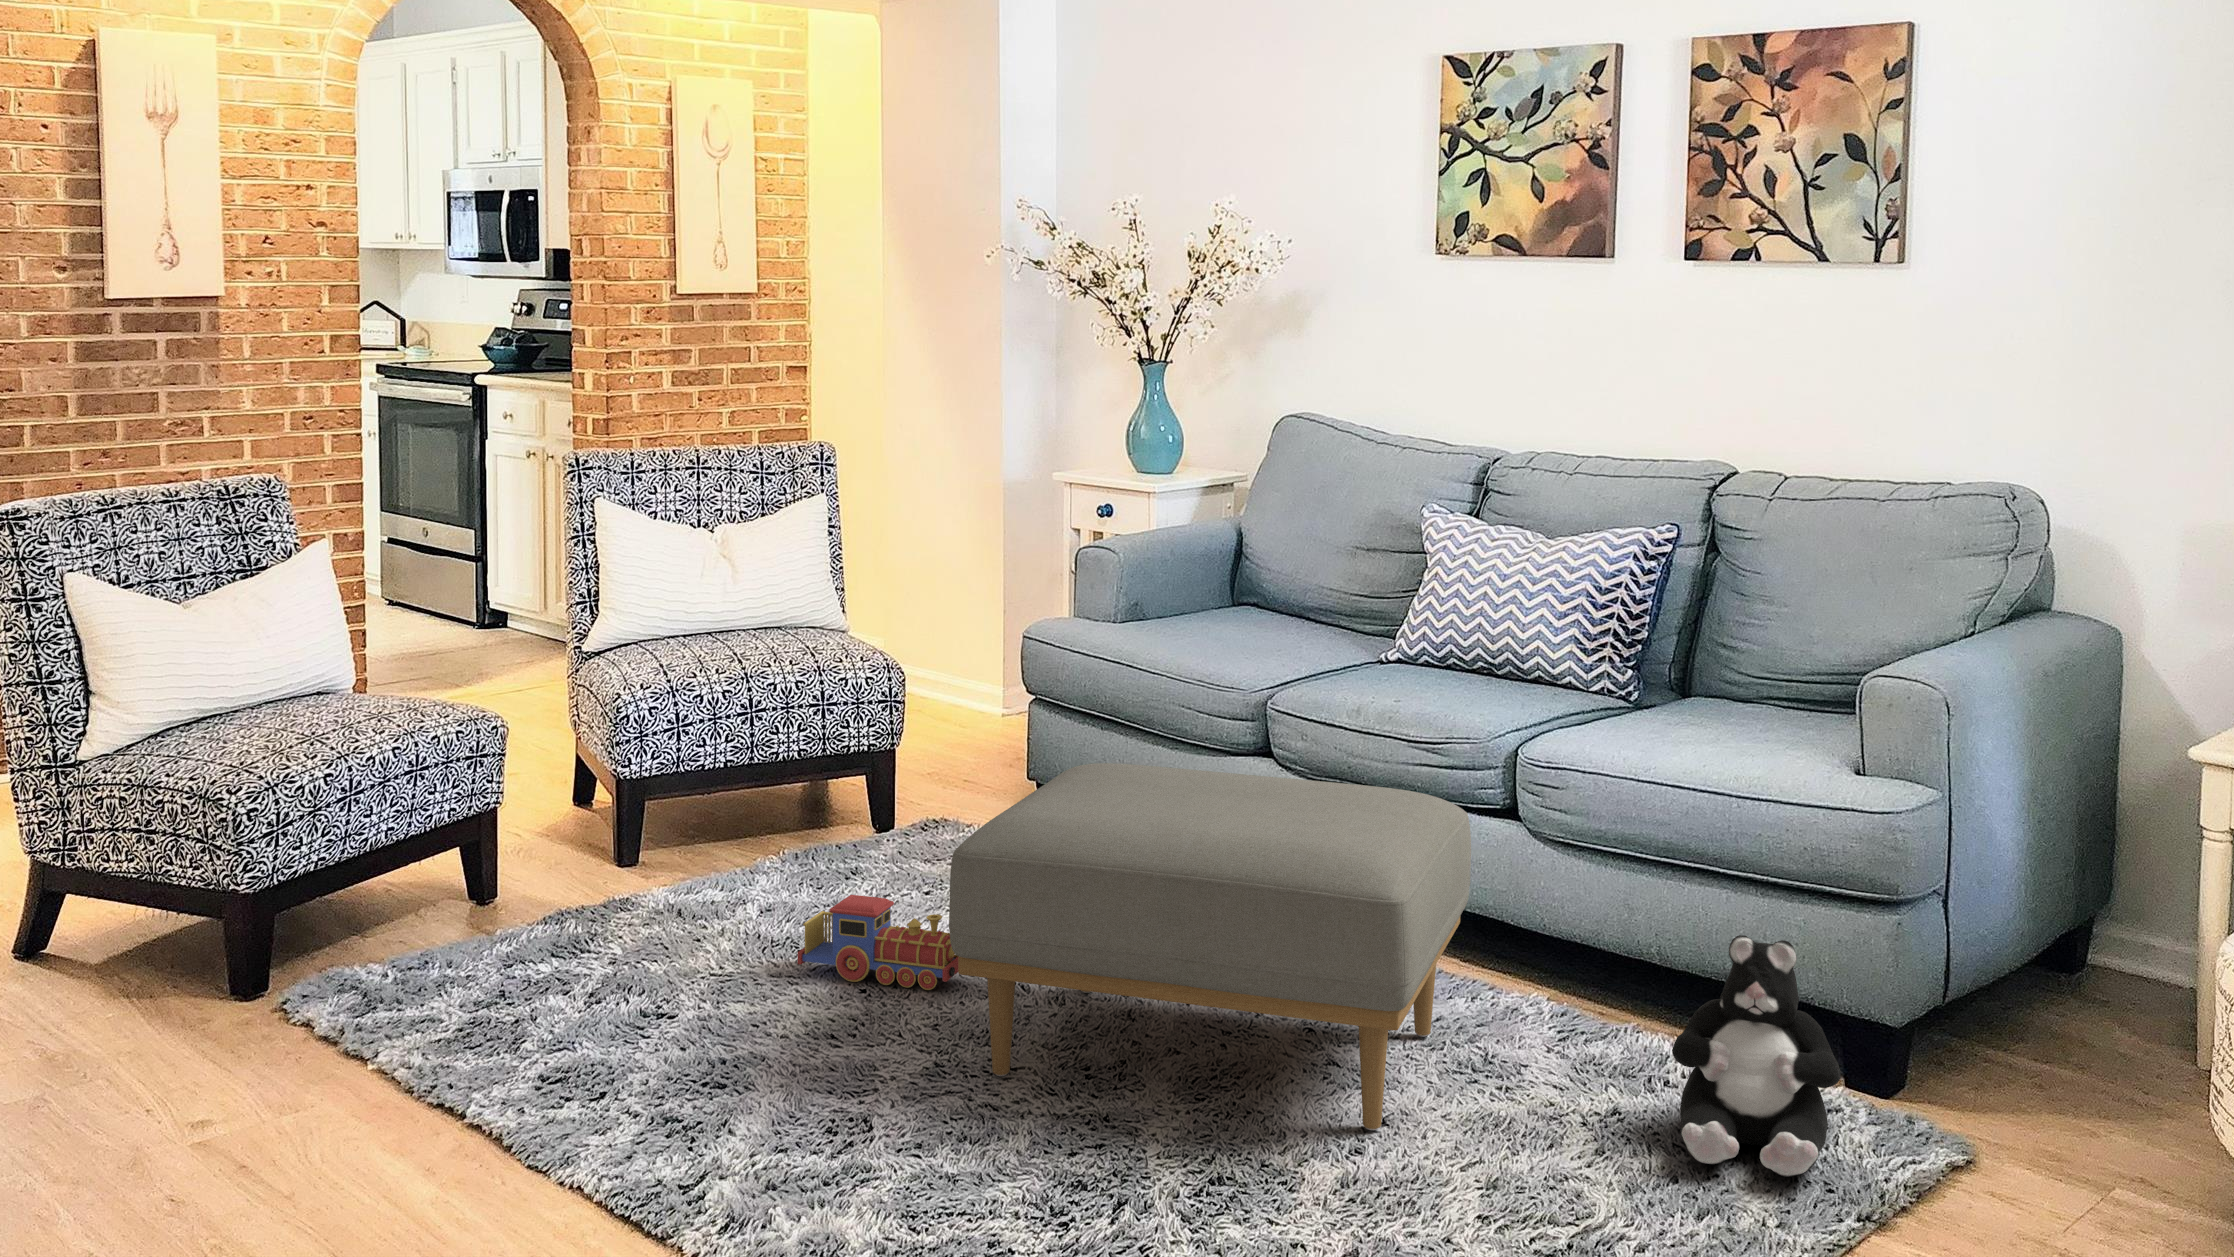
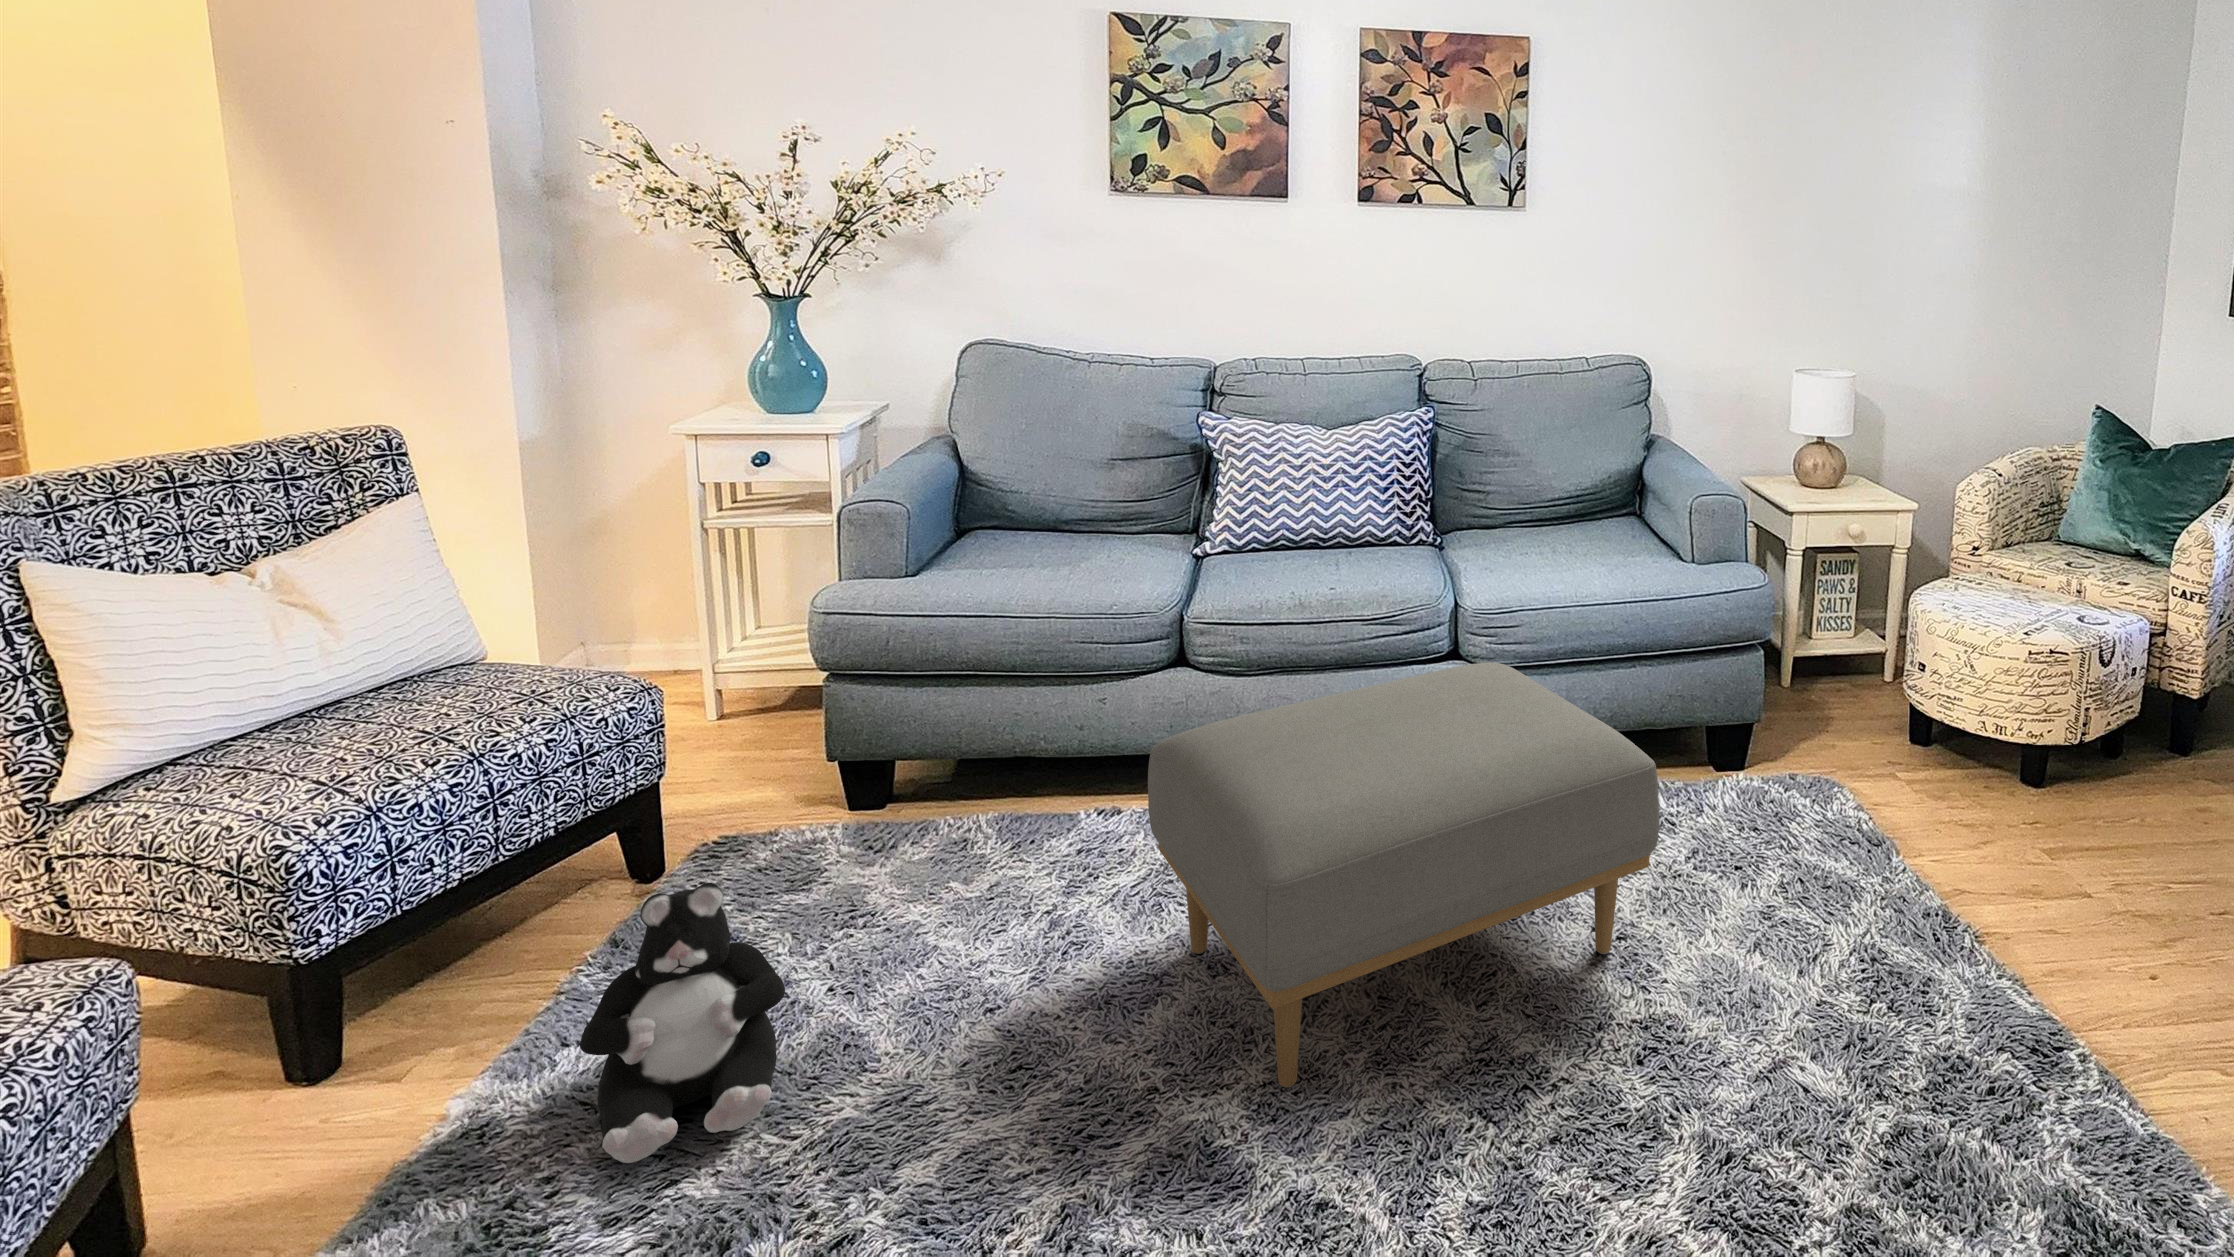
toy train: present [798,895,958,990] -> none [863,950,1082,1093]
plush toy: present [1672,935,1841,1177] -> present [580,883,785,1163]

